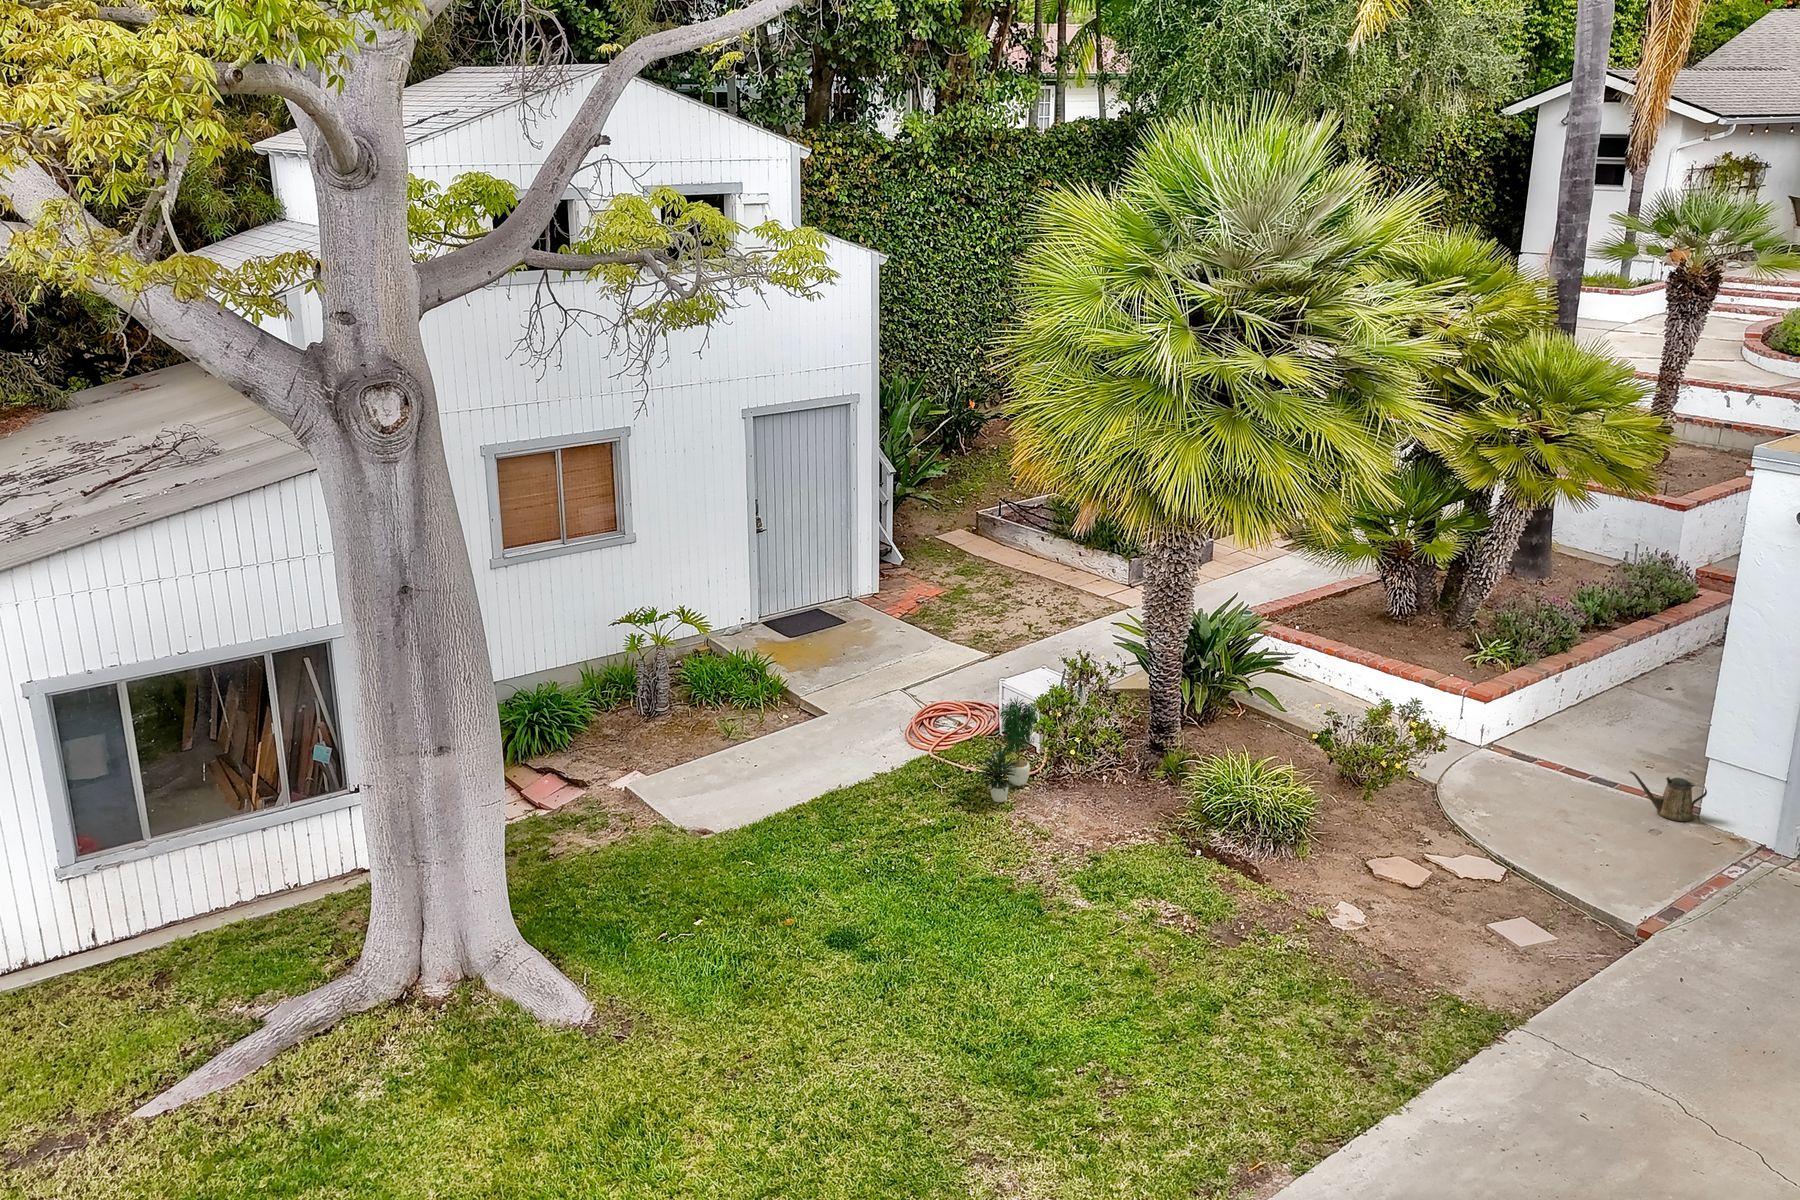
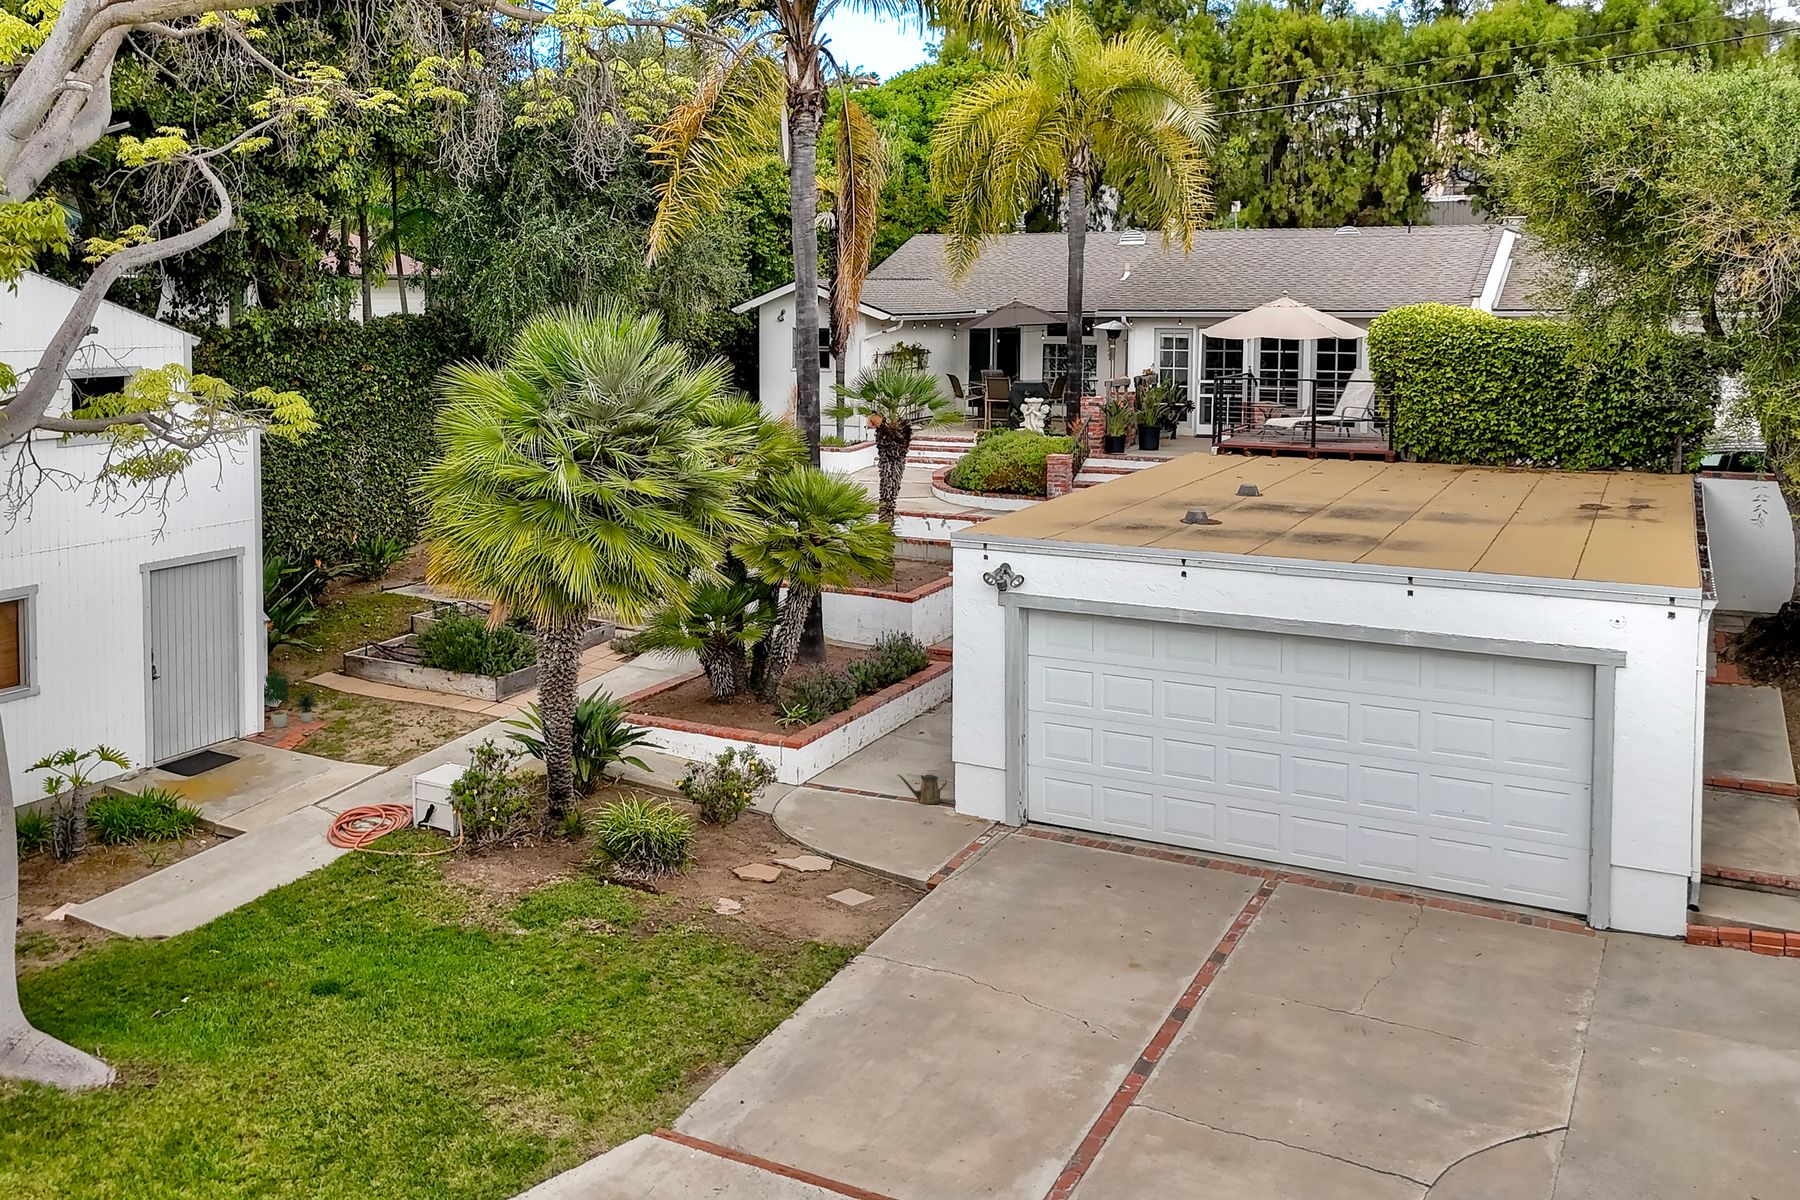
potted plant: present [977,697,1039,802] -> present [264,670,318,728]

